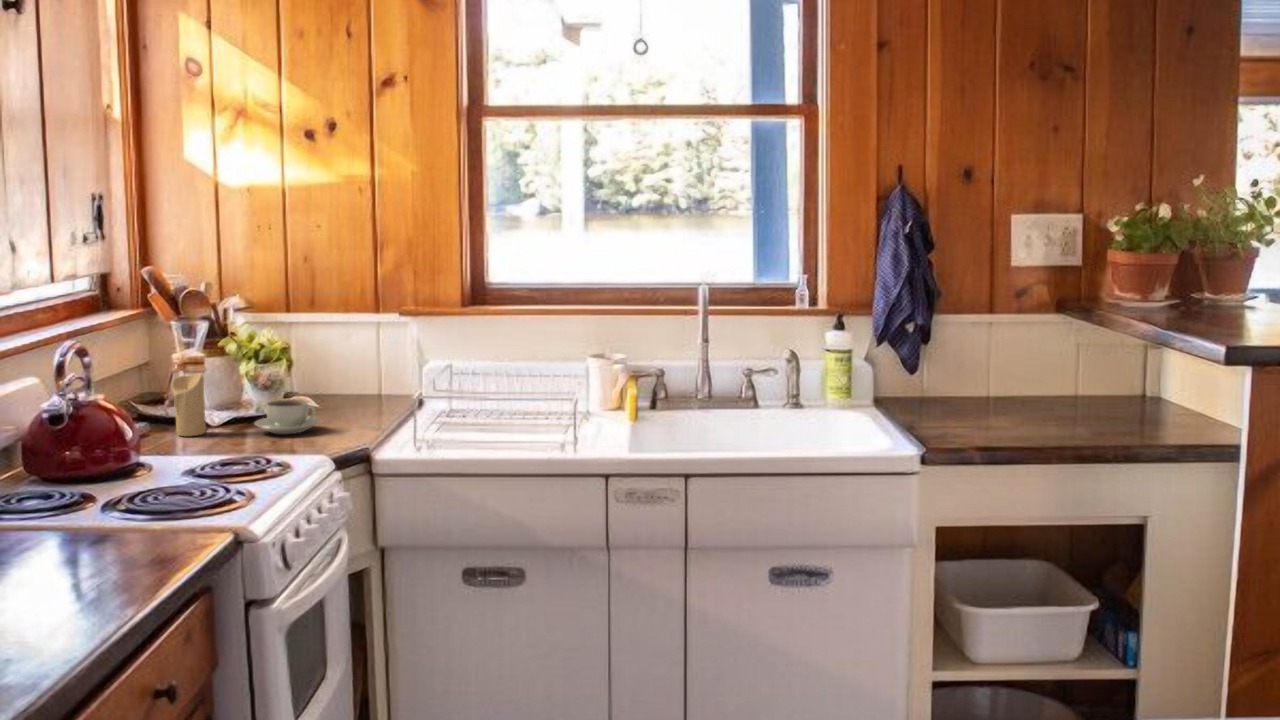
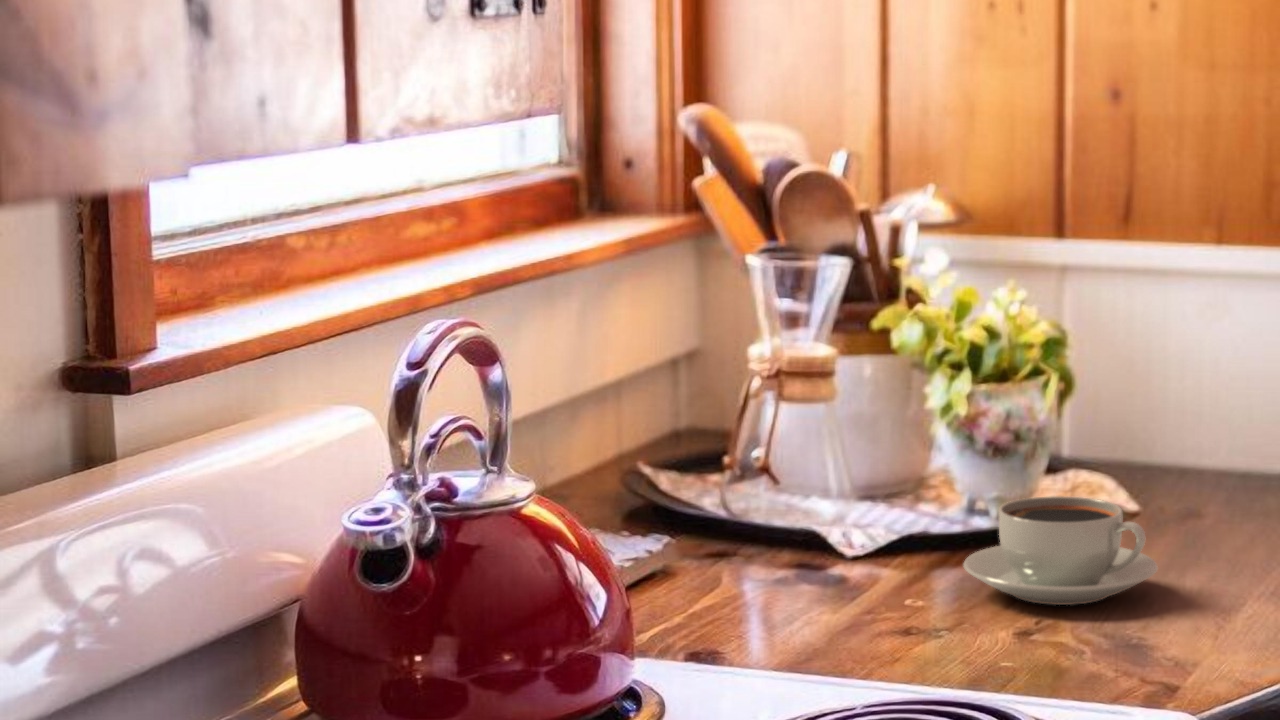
candle: present [172,373,206,436] -> none [739,408,827,590]

